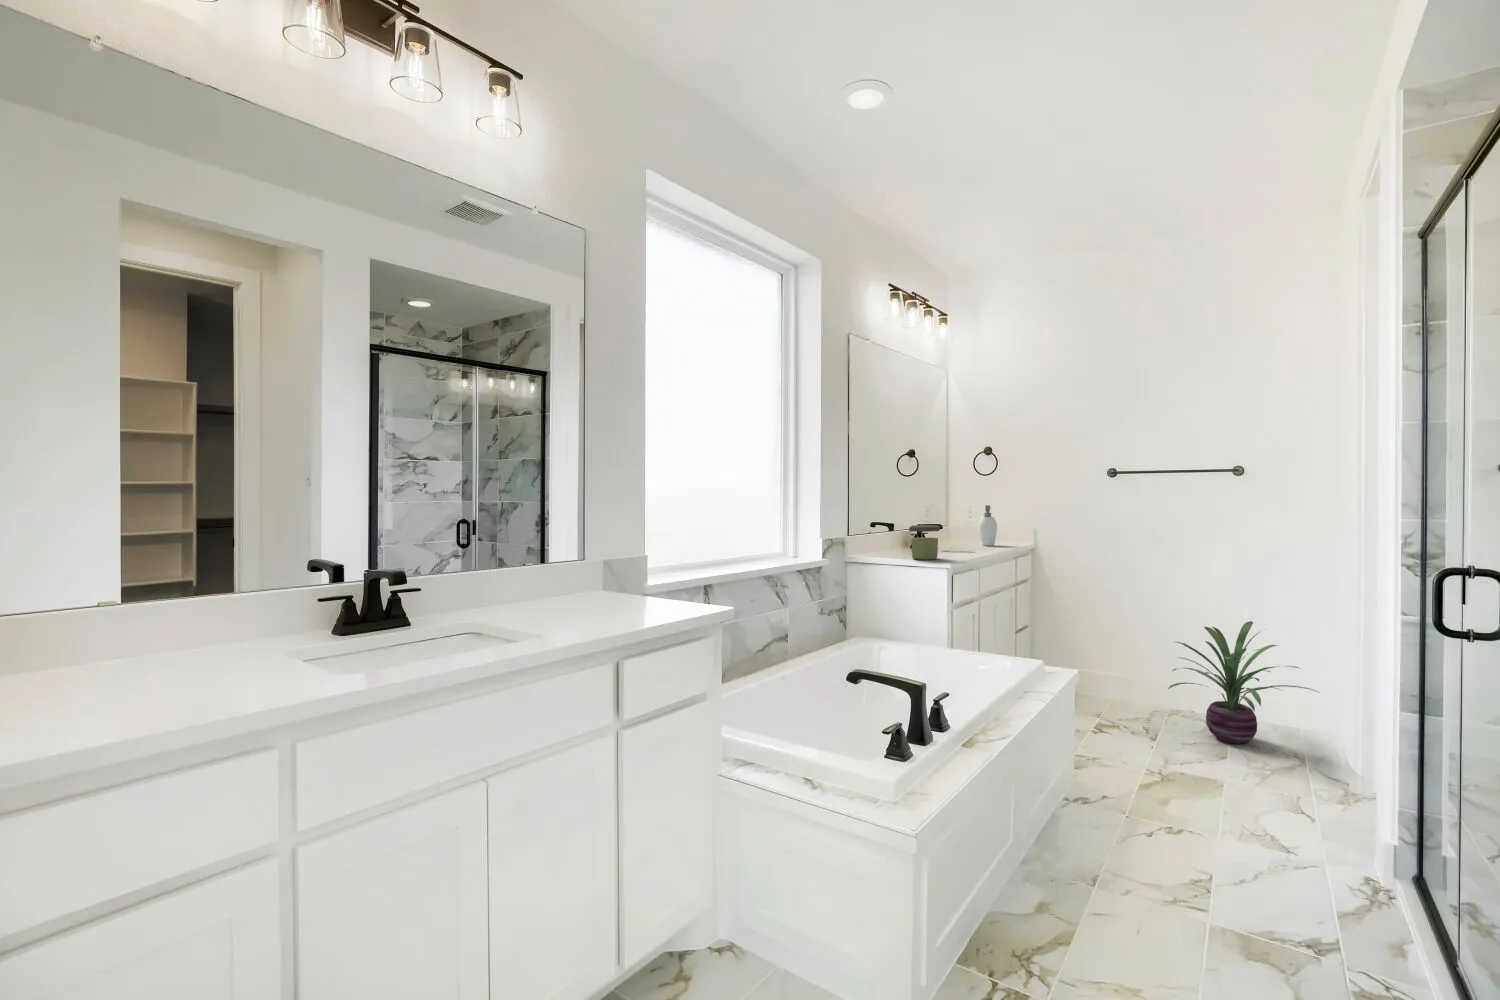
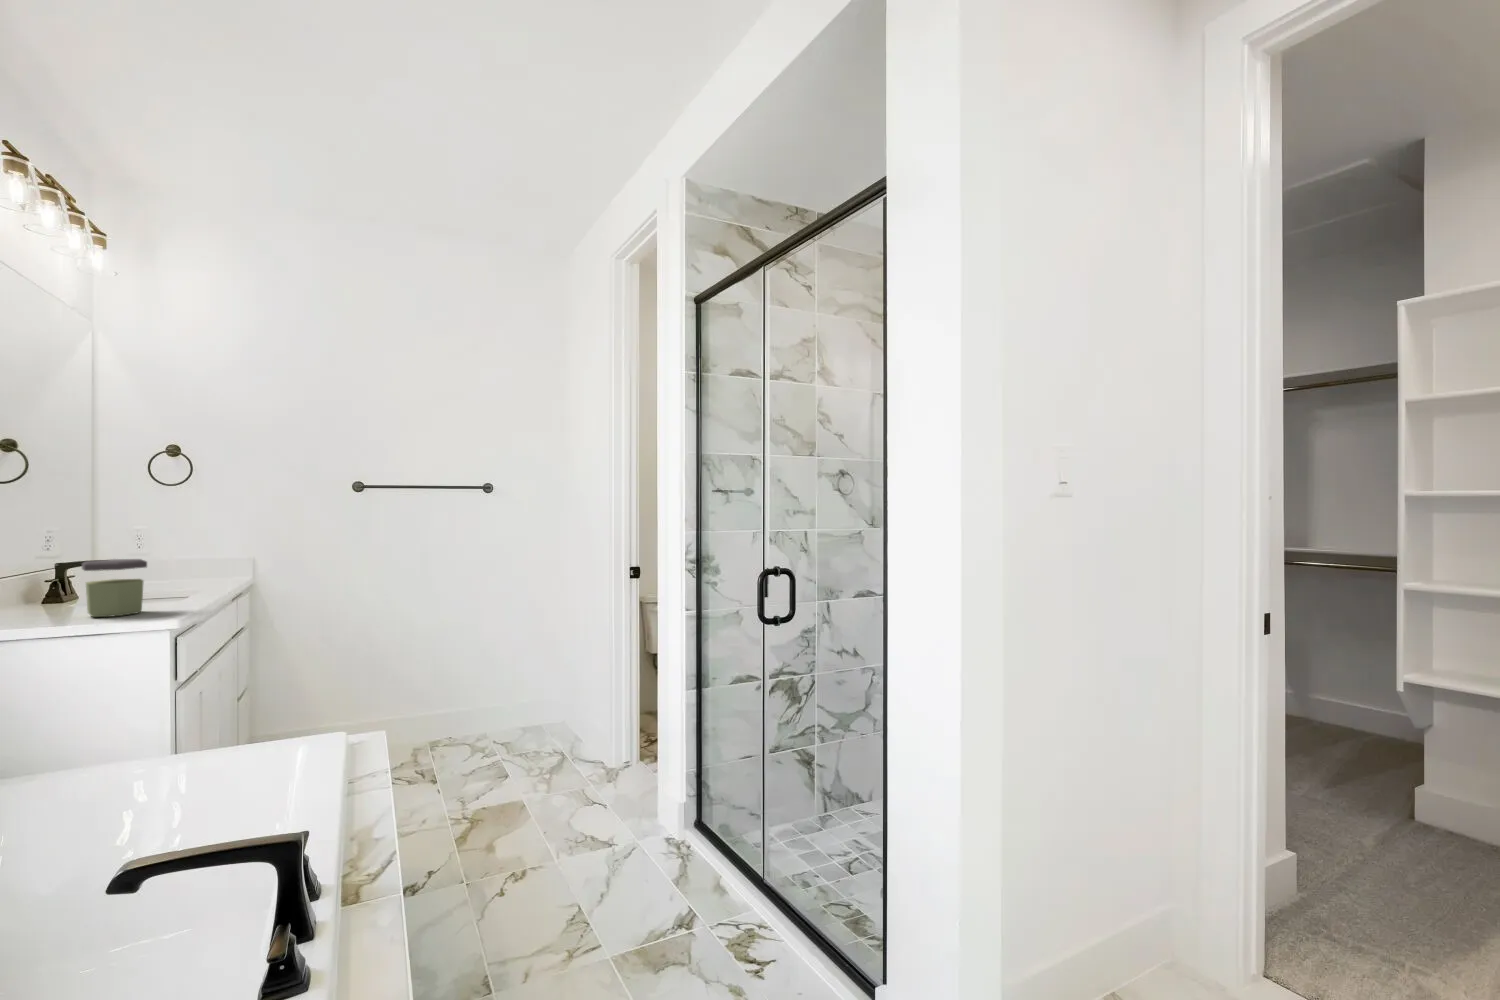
soap dispenser: present [979,505,997,546] -> none [170,526,212,585]
decorative plant: present [1168,621,1318,744] -> none [436,634,570,761]

